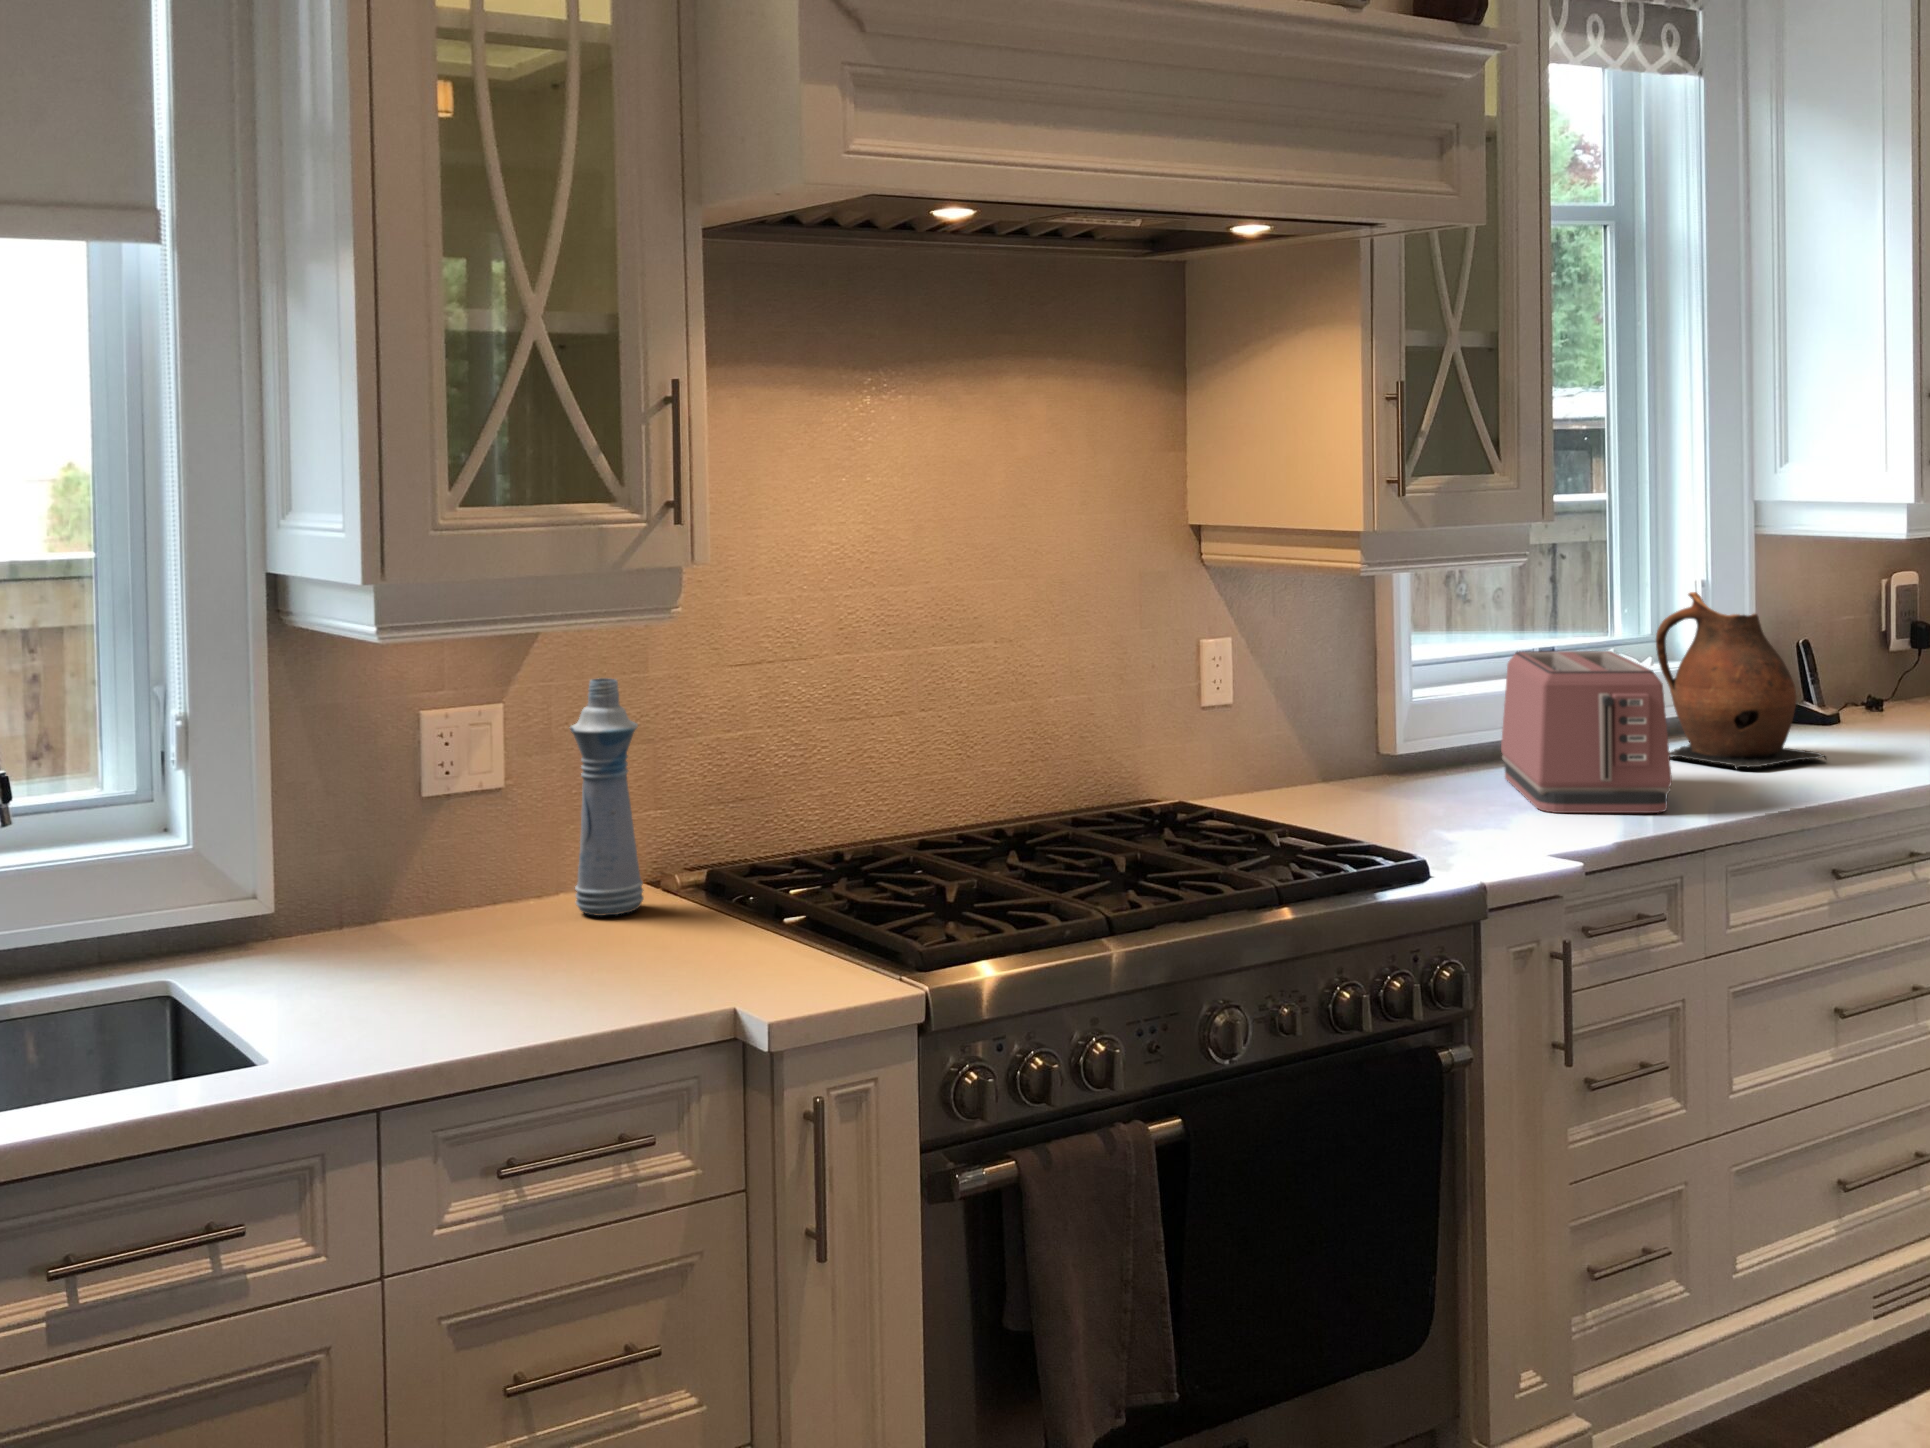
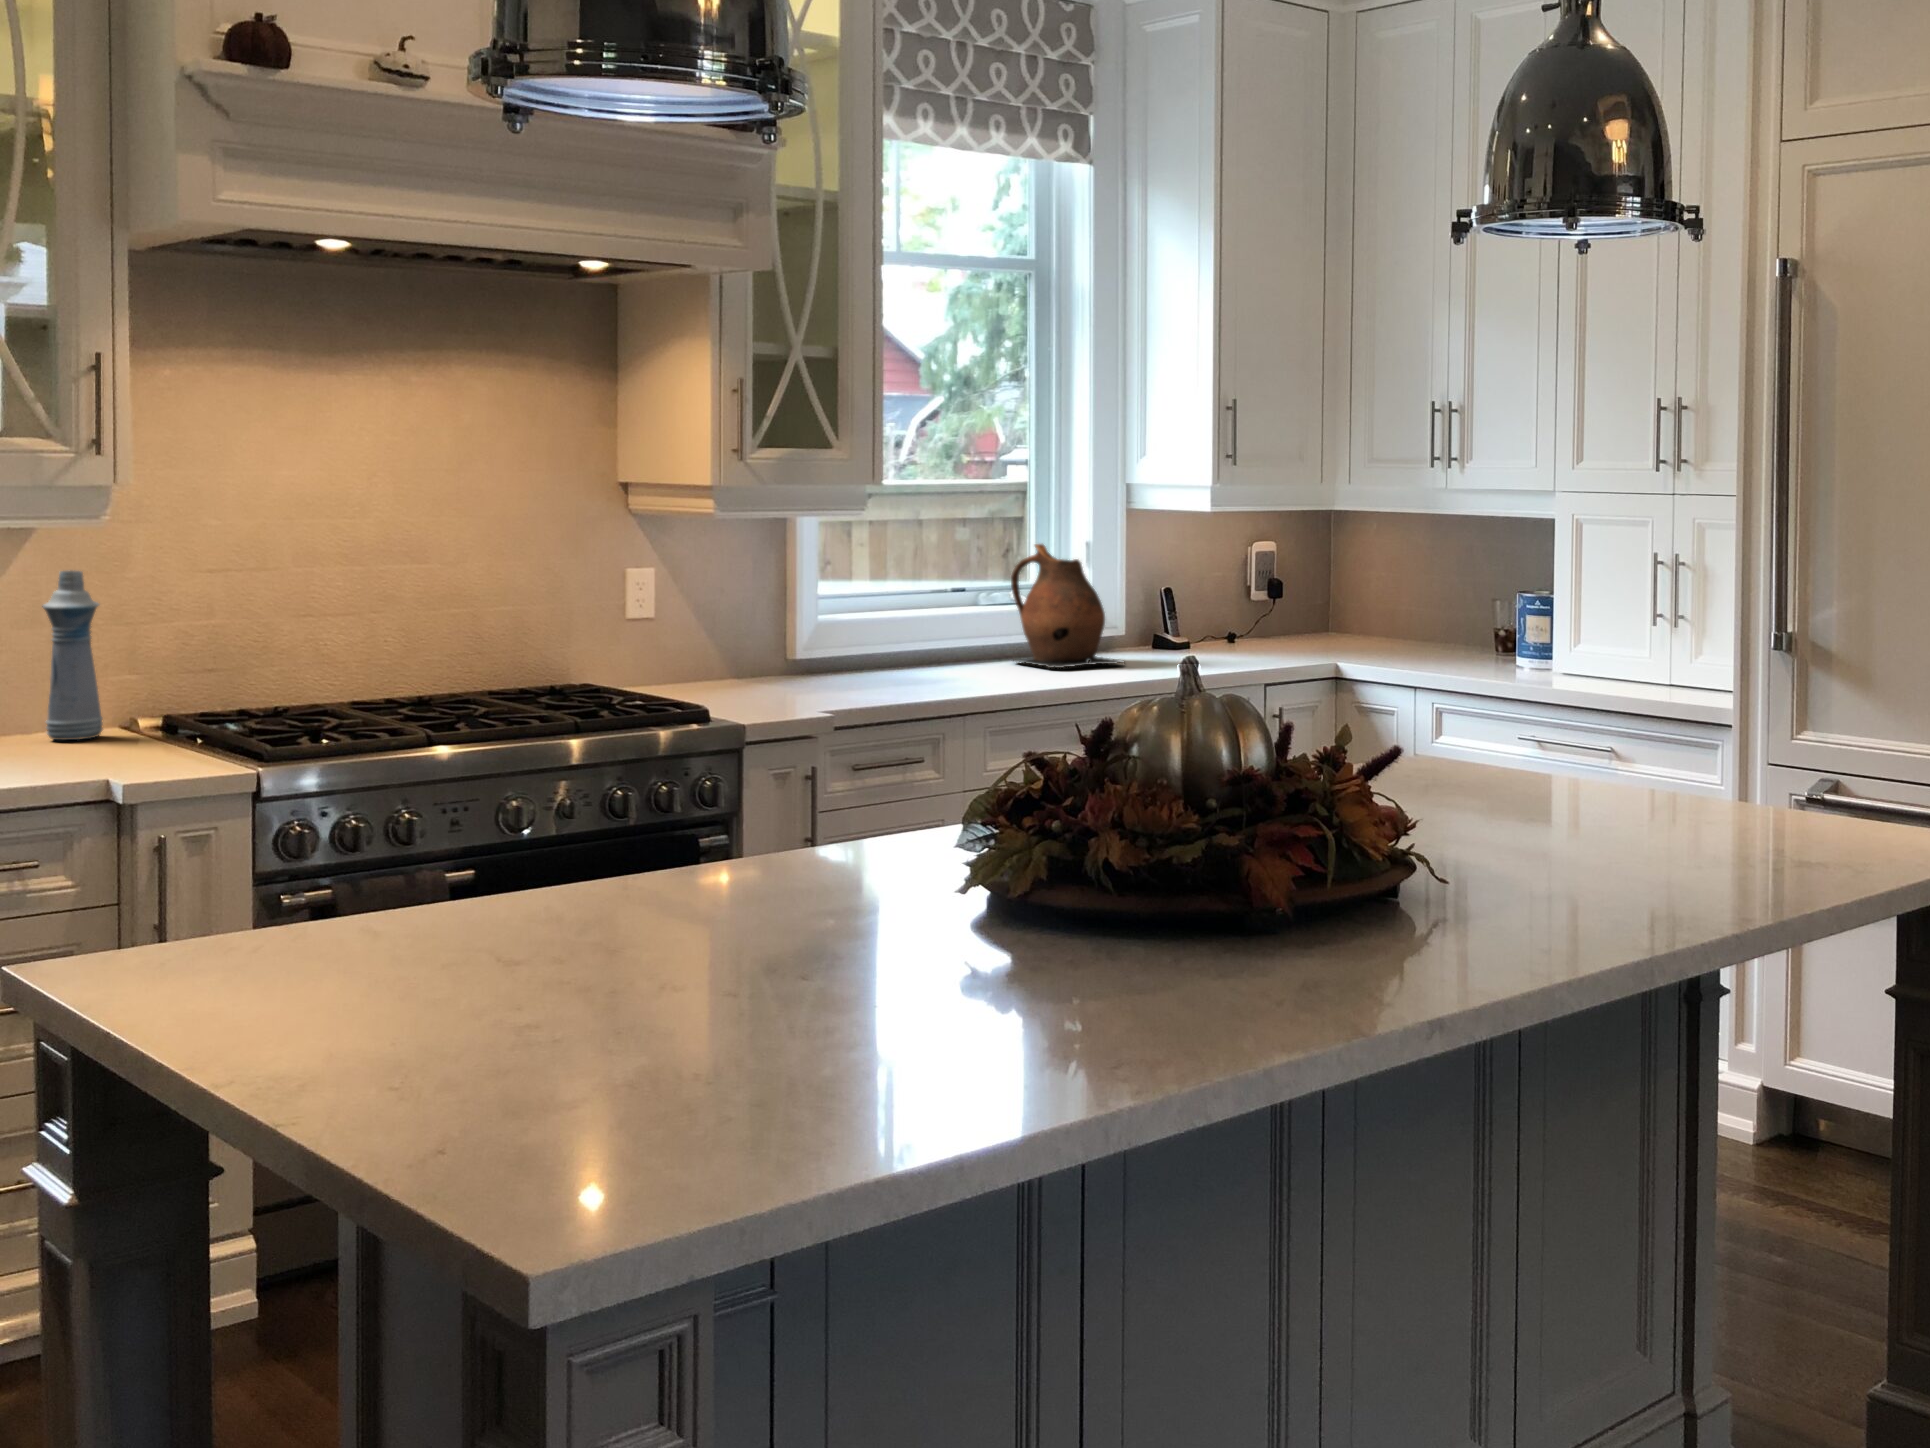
toaster: present [1501,651,1672,813] -> none [855,581,956,690]

